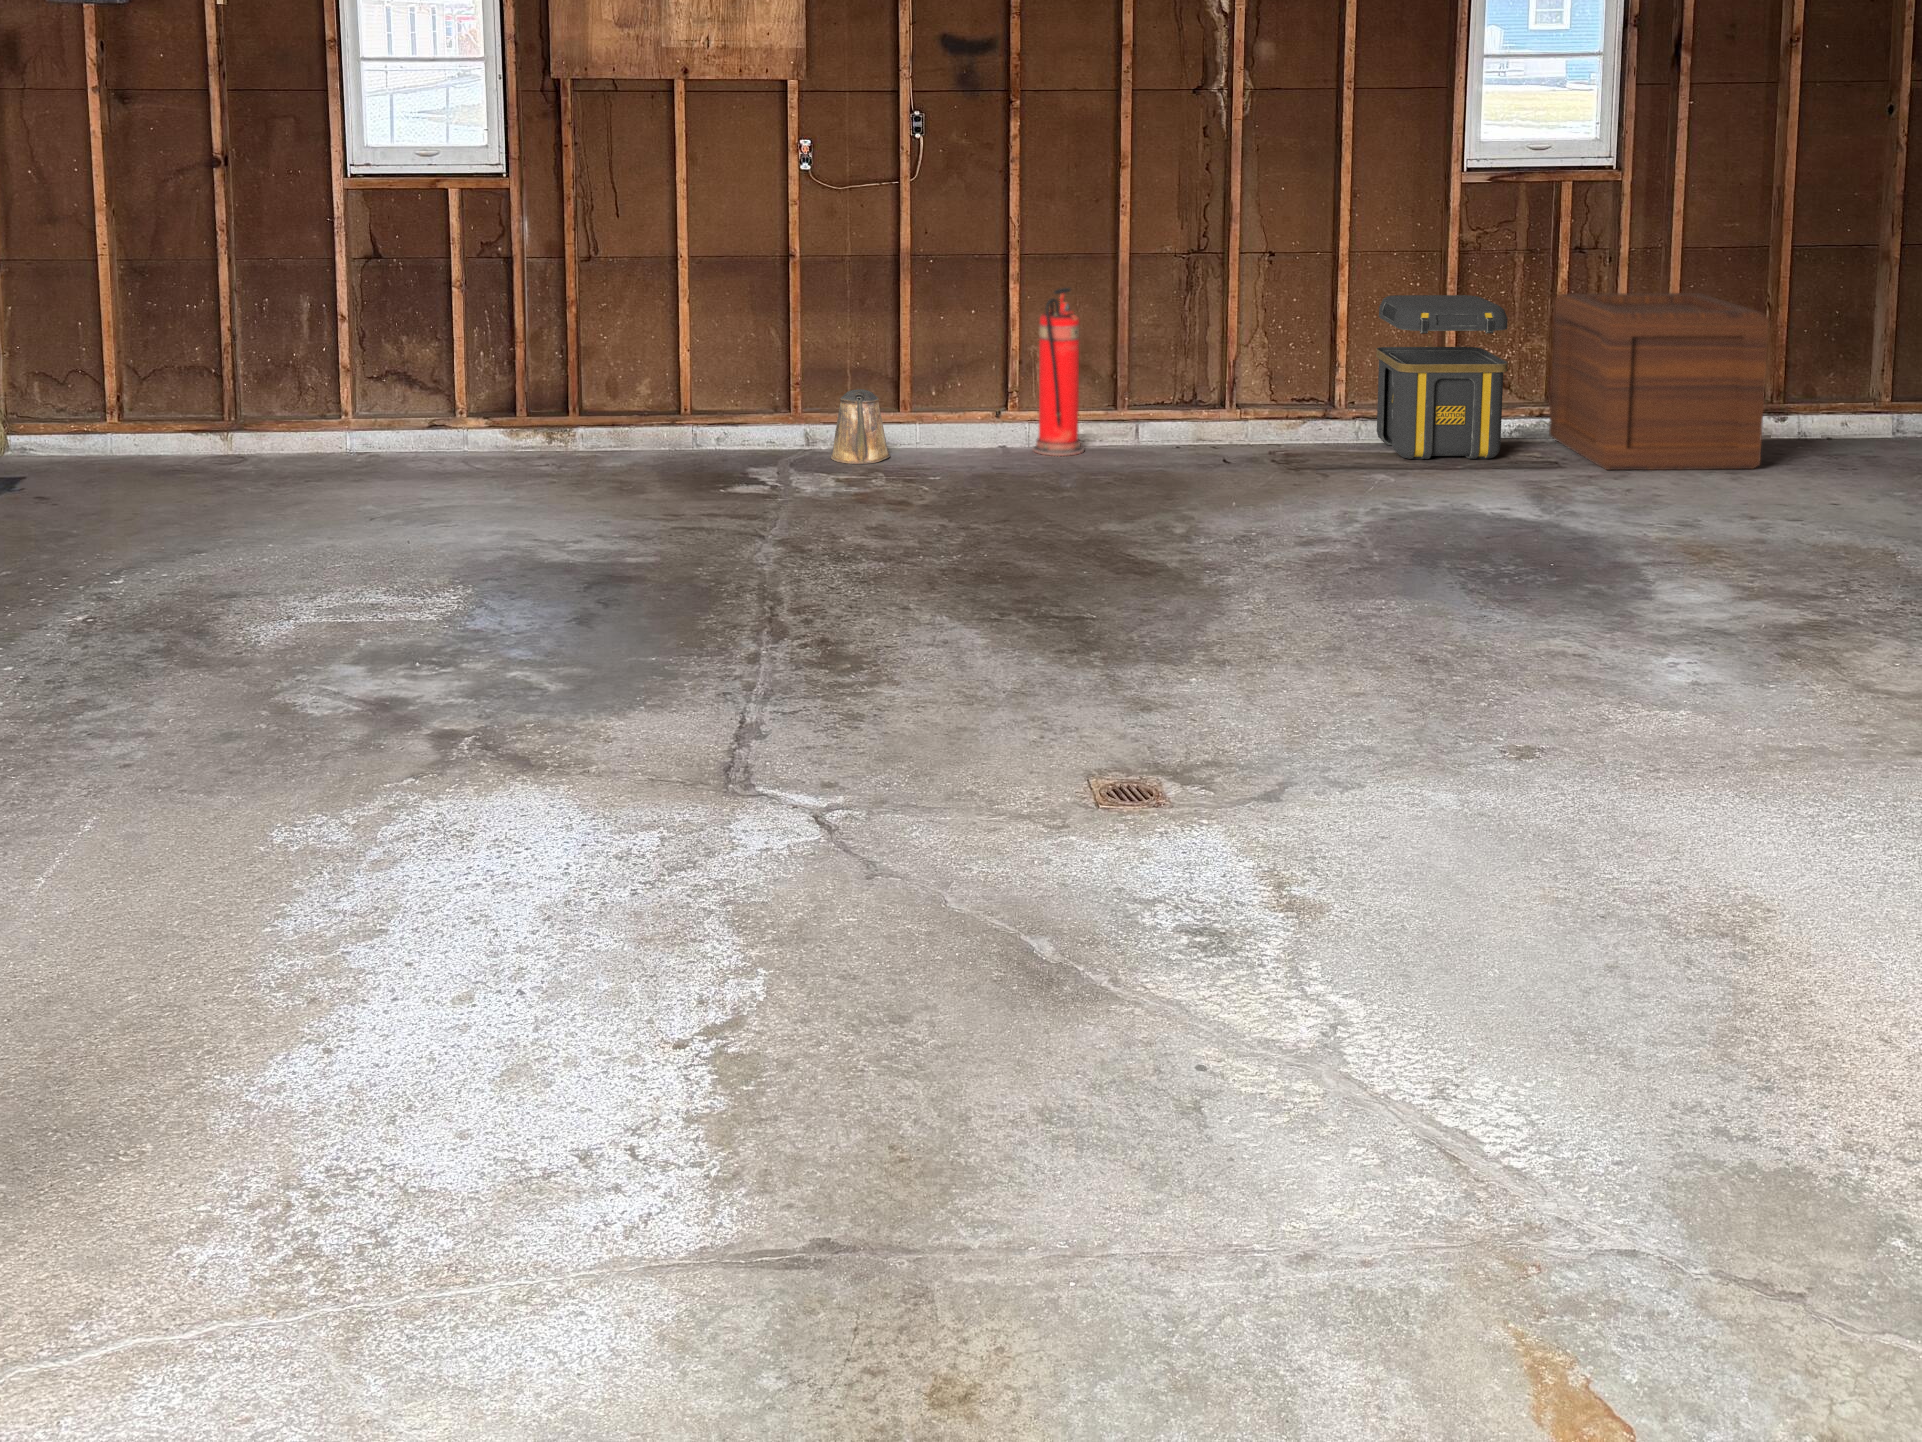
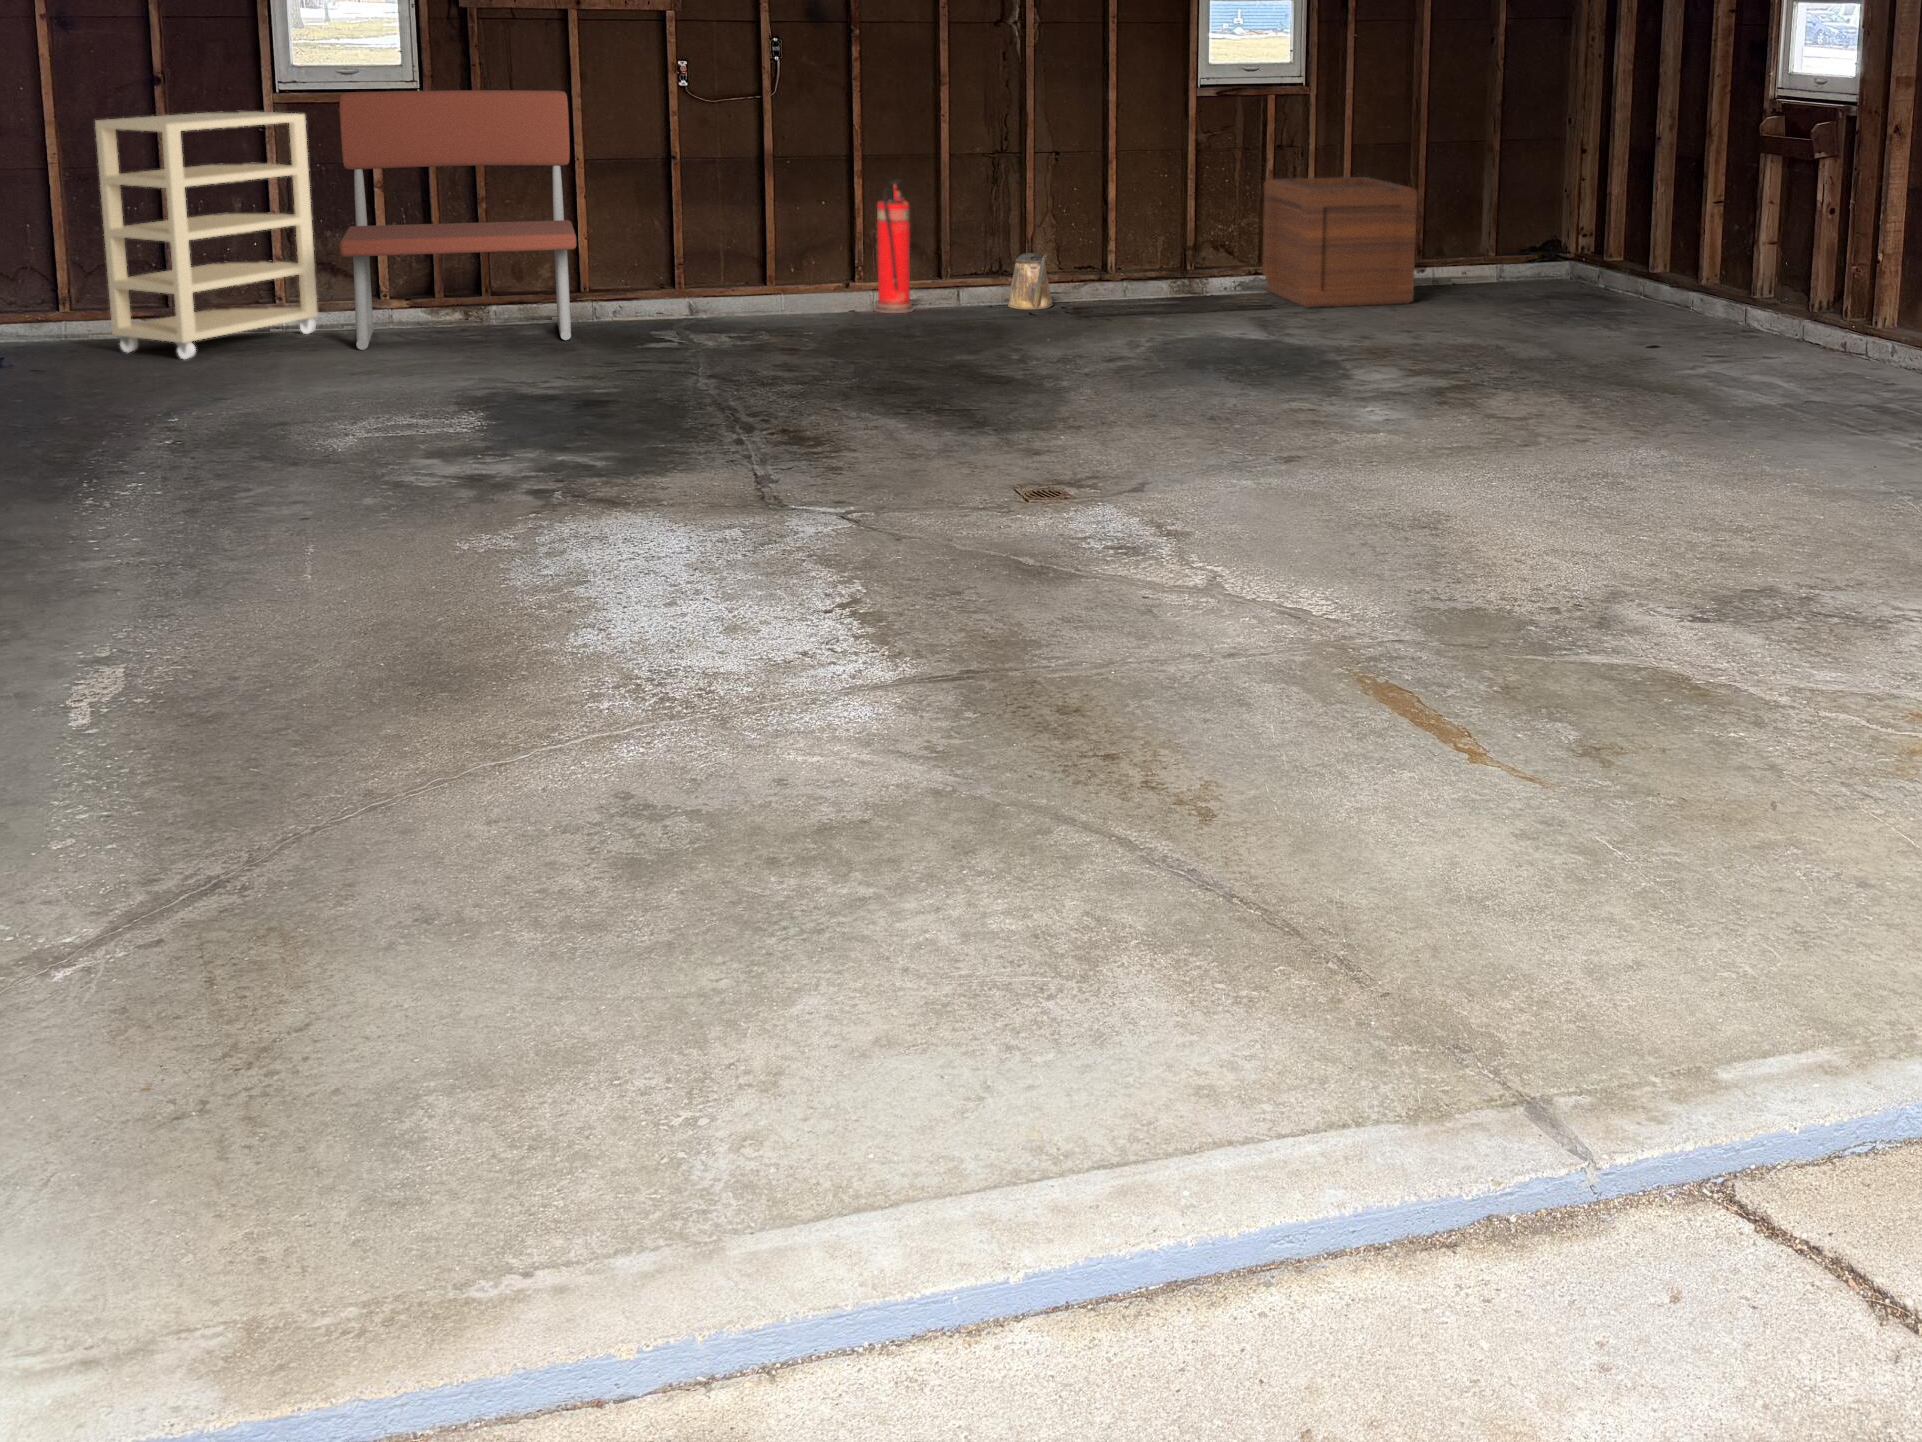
bench: none [384,175,664,482] -> present [339,90,577,350]
shelving unit: none [135,196,380,486] -> present [95,111,318,359]
toolbox: present [1376,295,1508,459] -> none [1135,181,1234,306]
watering can: present [831,389,890,464] -> present [1008,253,1053,309]

